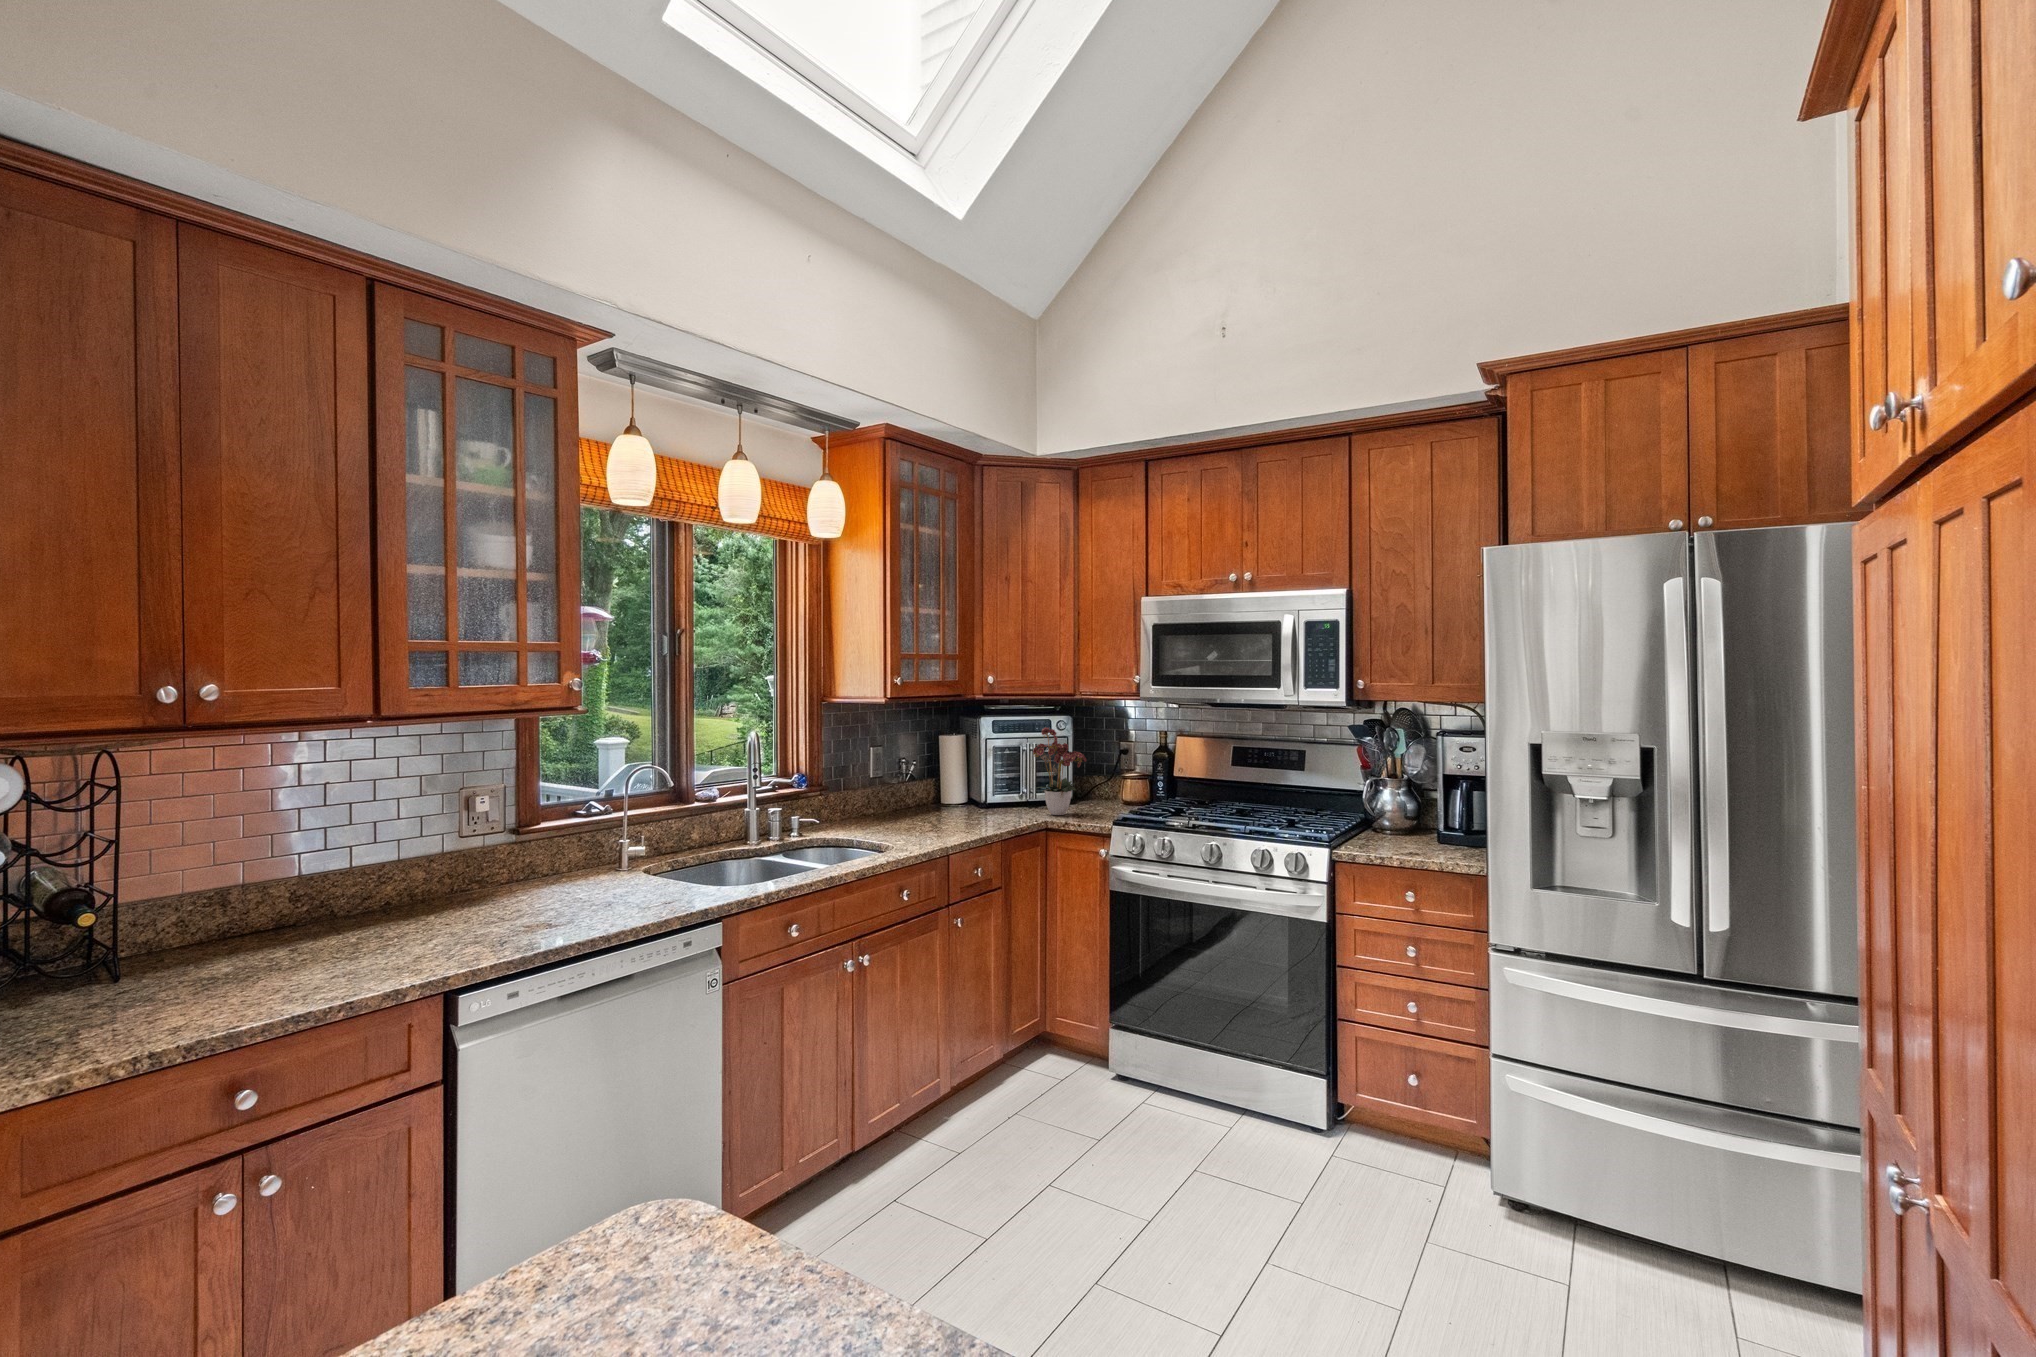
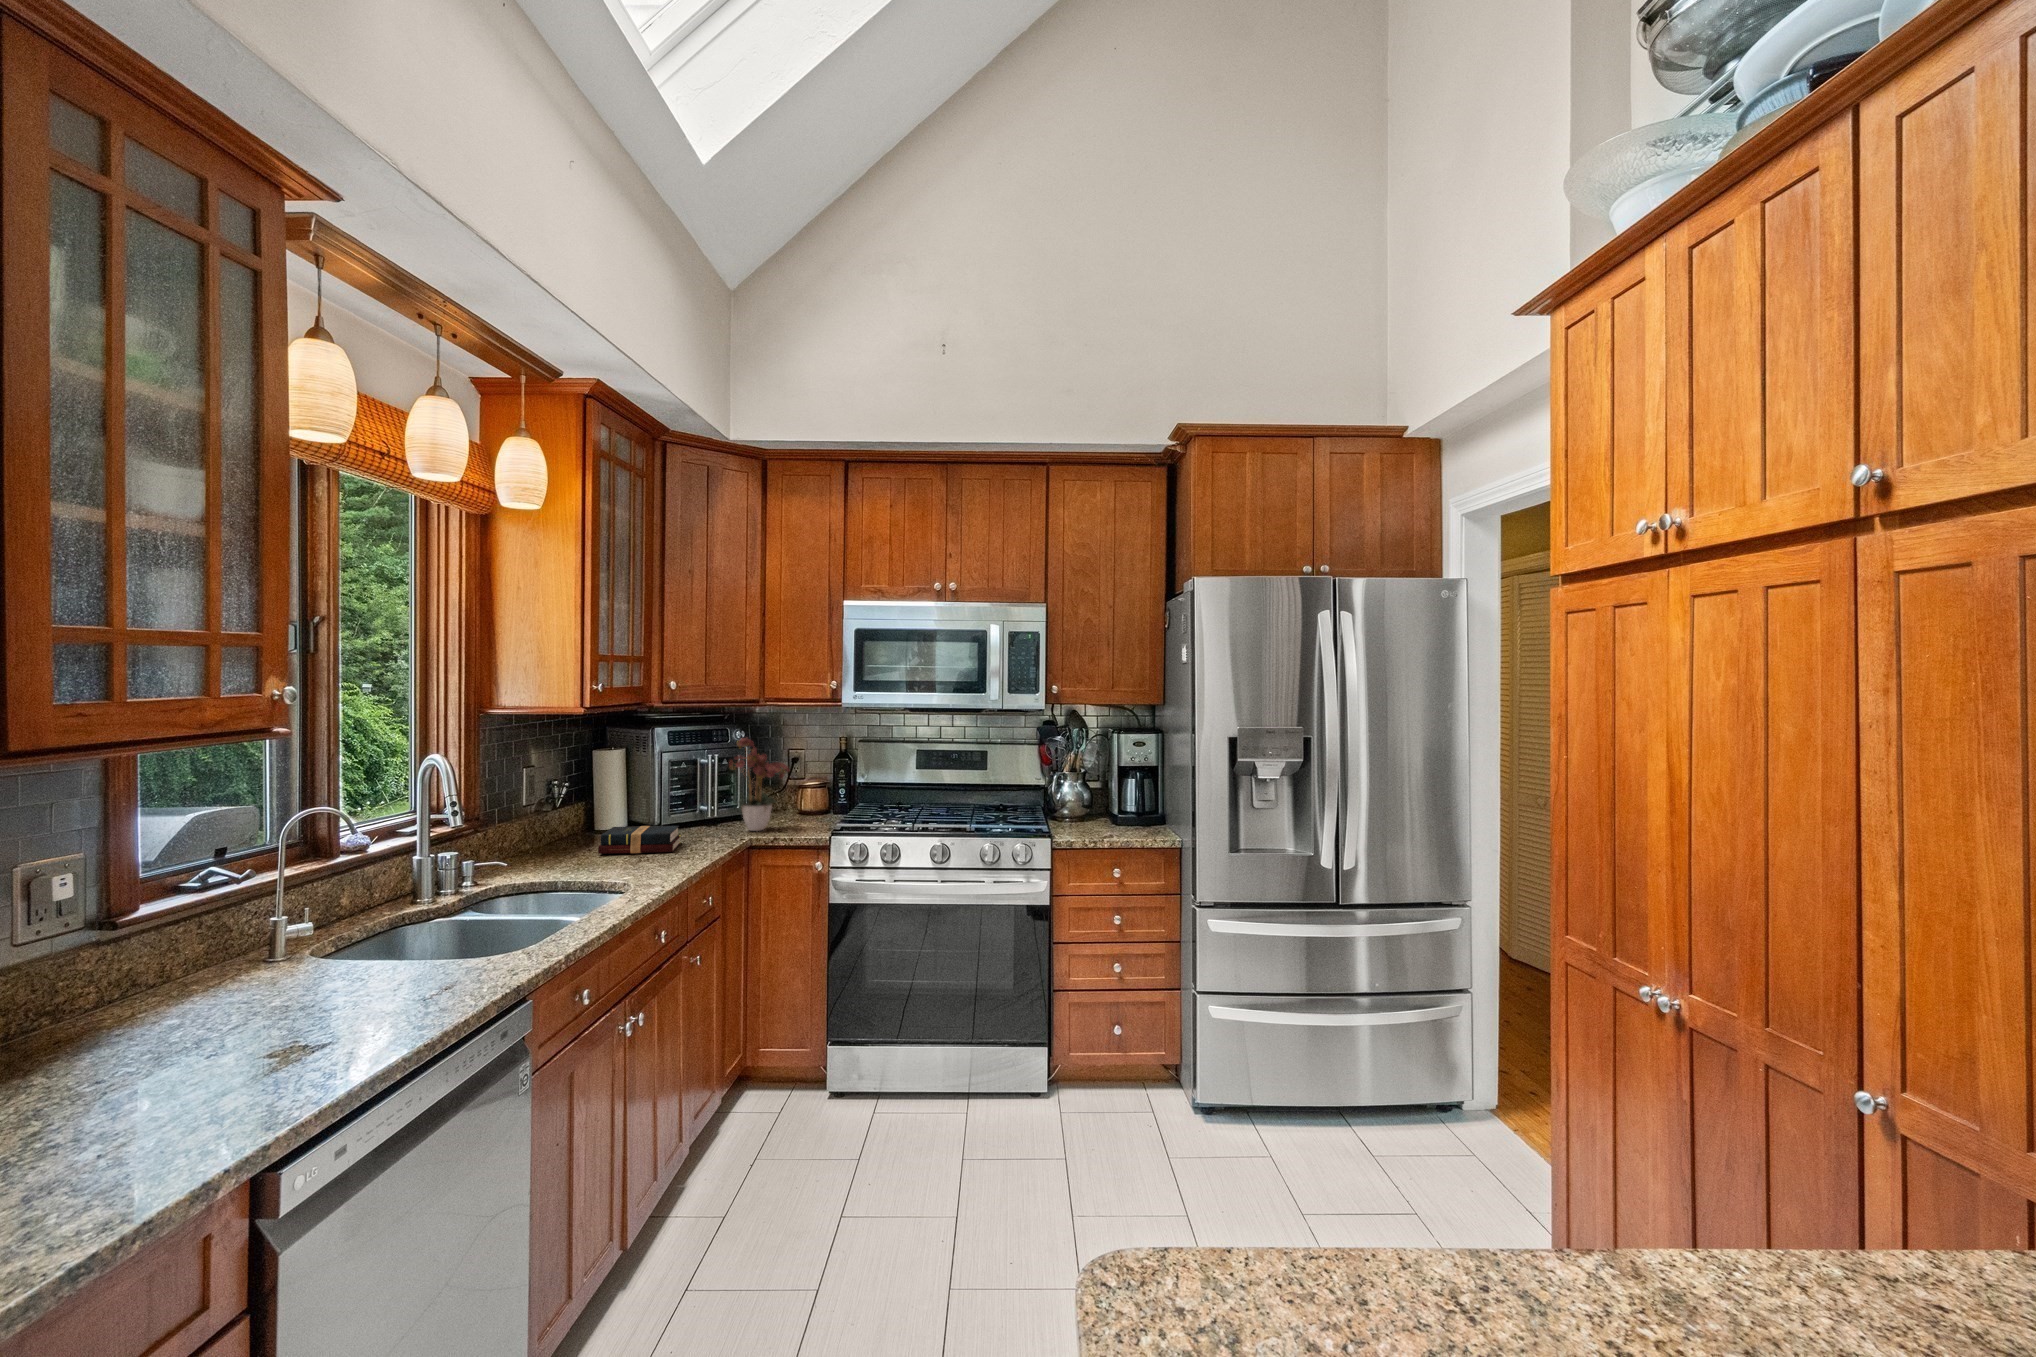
hardback book: none [908,801,982,826] -> present [598,826,681,854]

